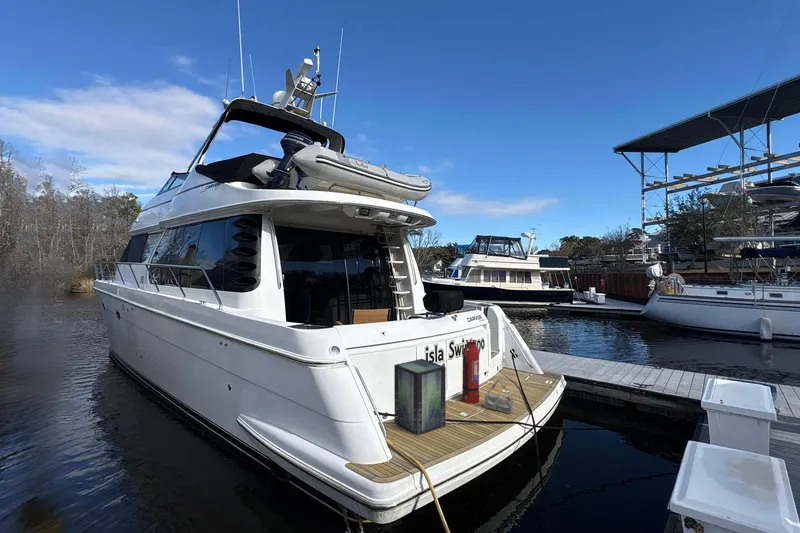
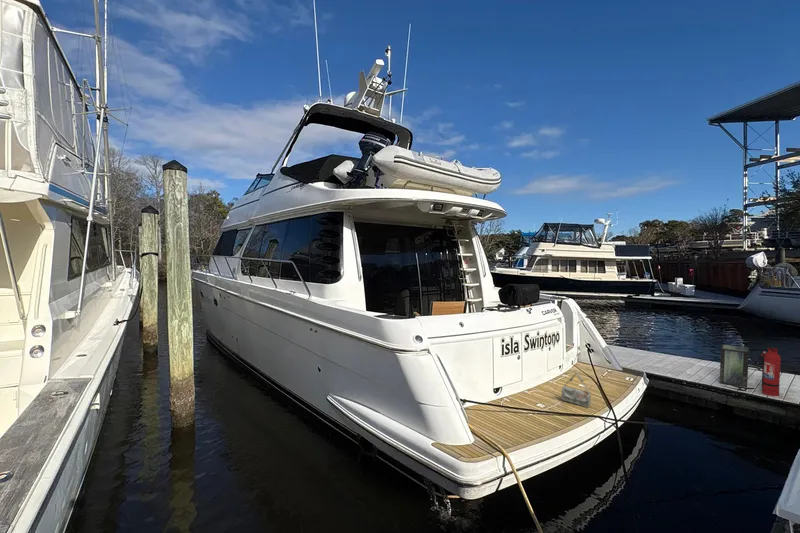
fire extinguisher: present [462,340,479,404] -> present [761,348,781,396]
storage box: present [394,359,446,435] -> present [720,344,749,387]

